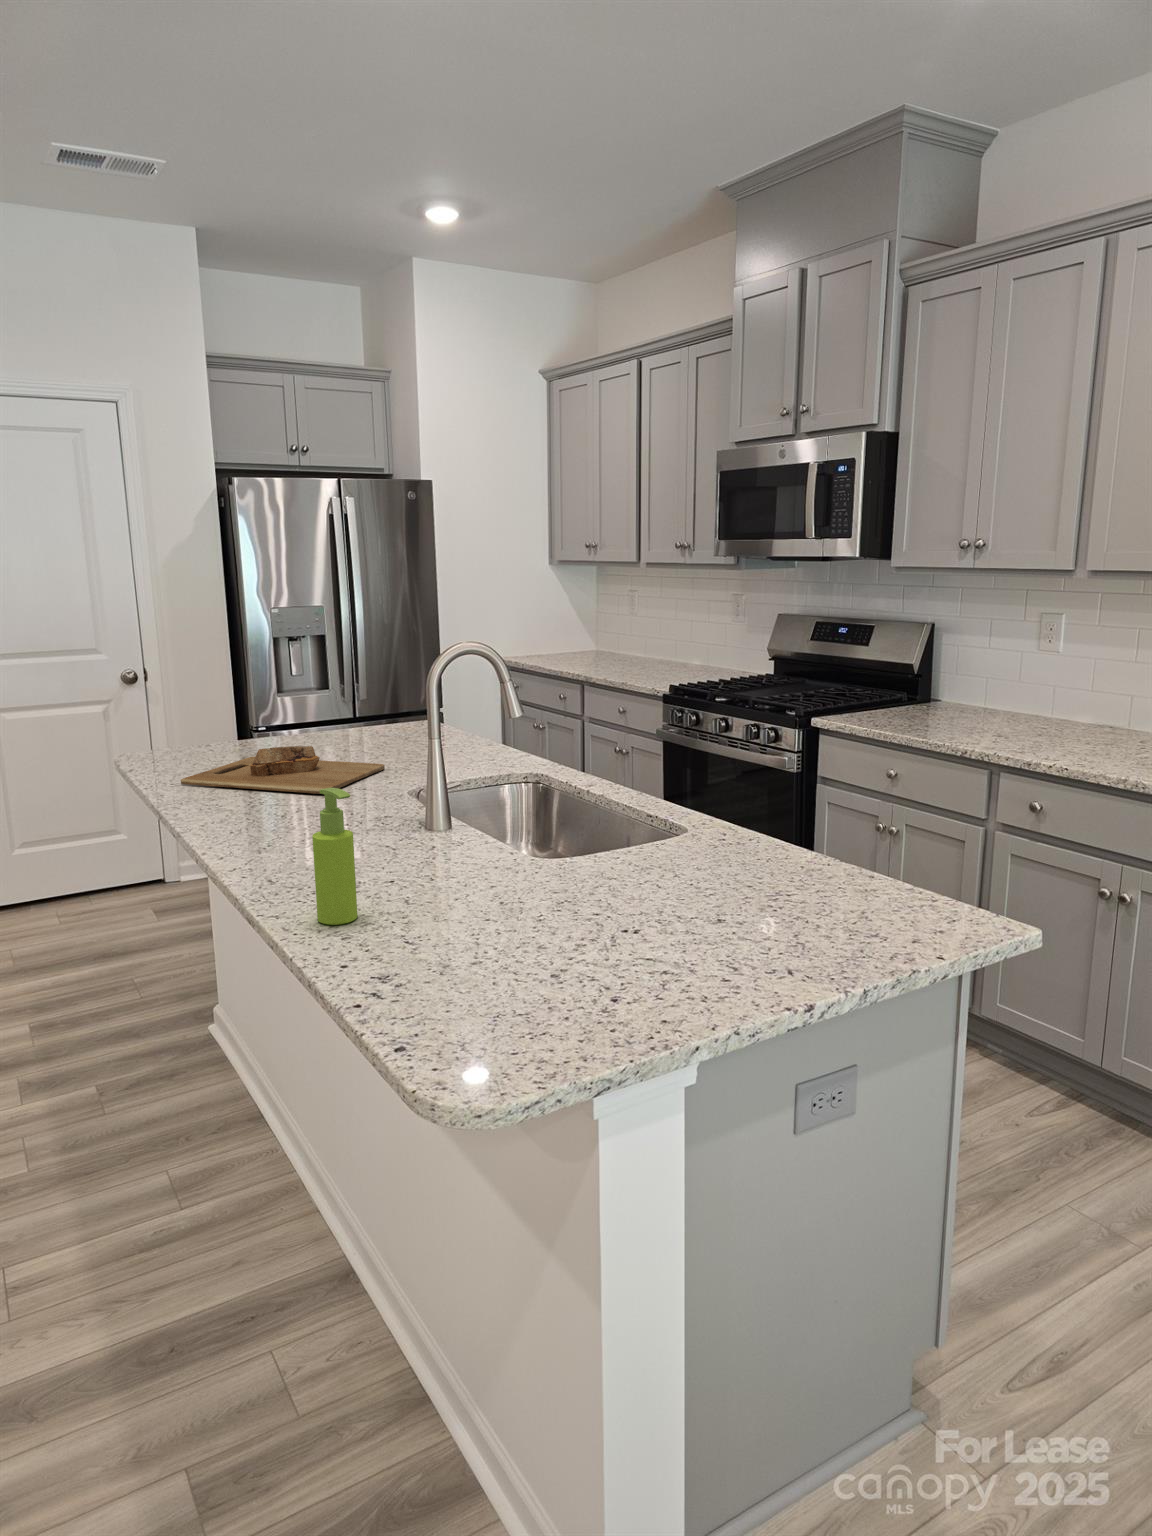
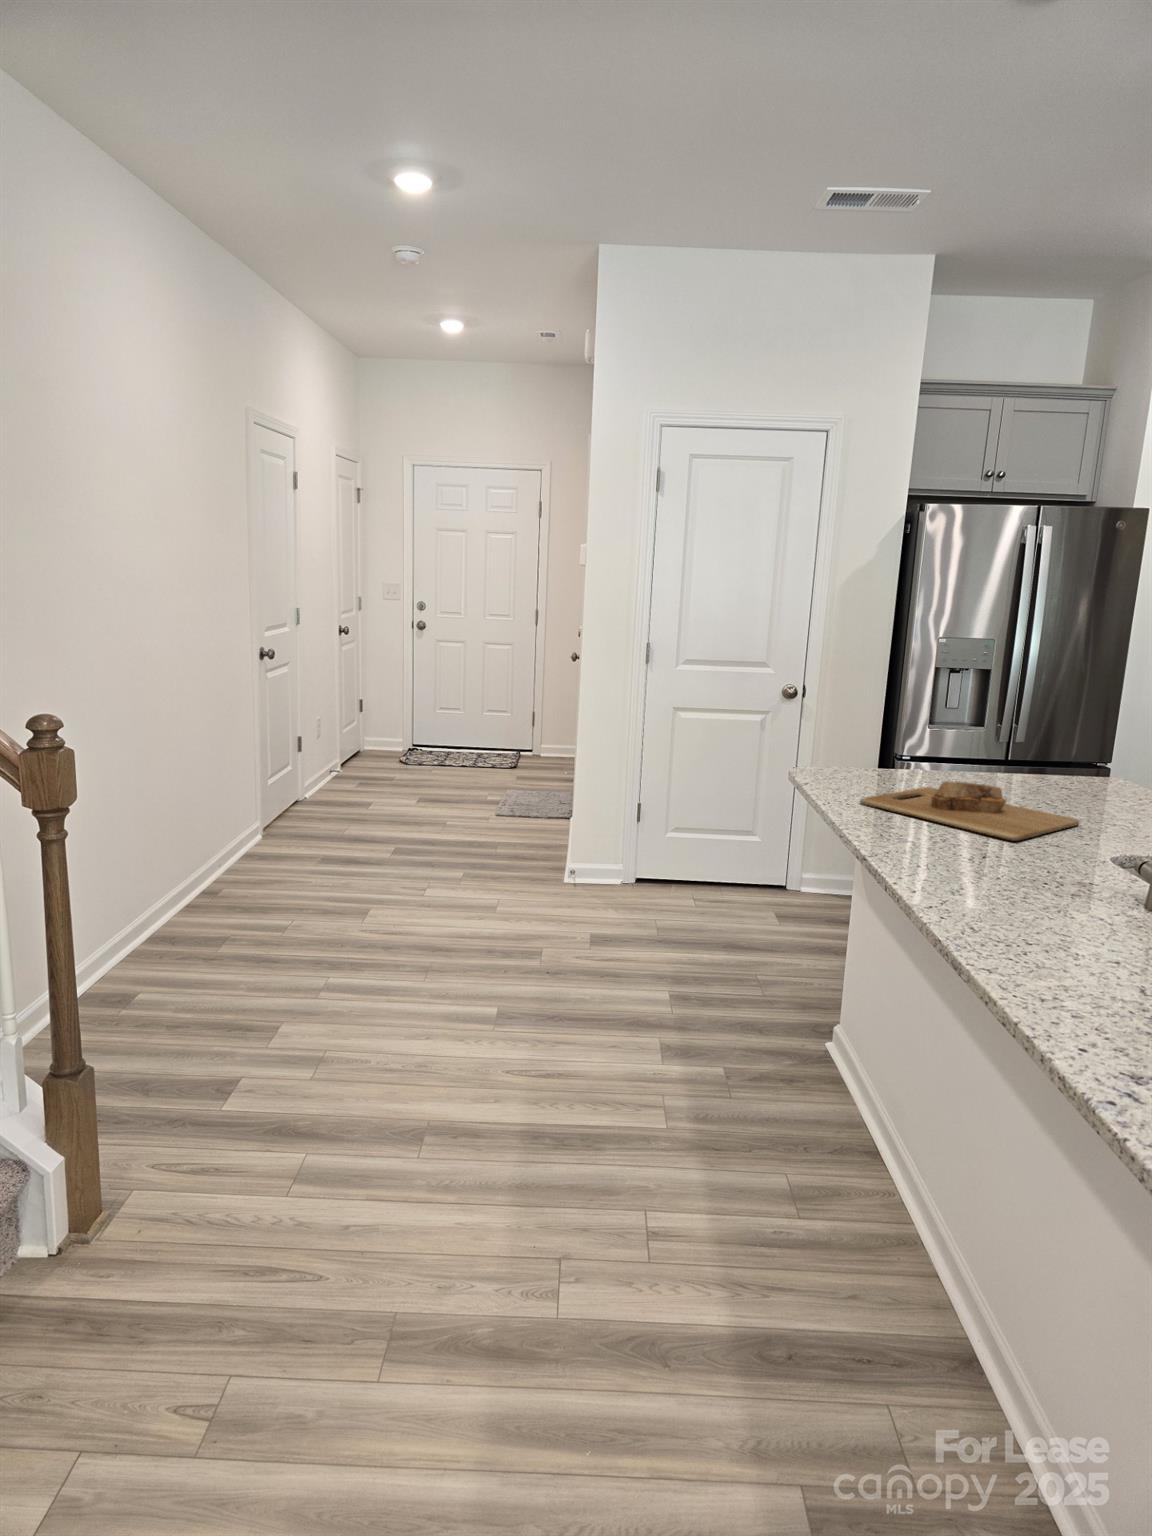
soap dispenser: present [312,788,357,925] -> none [1039,844,1111,999]

